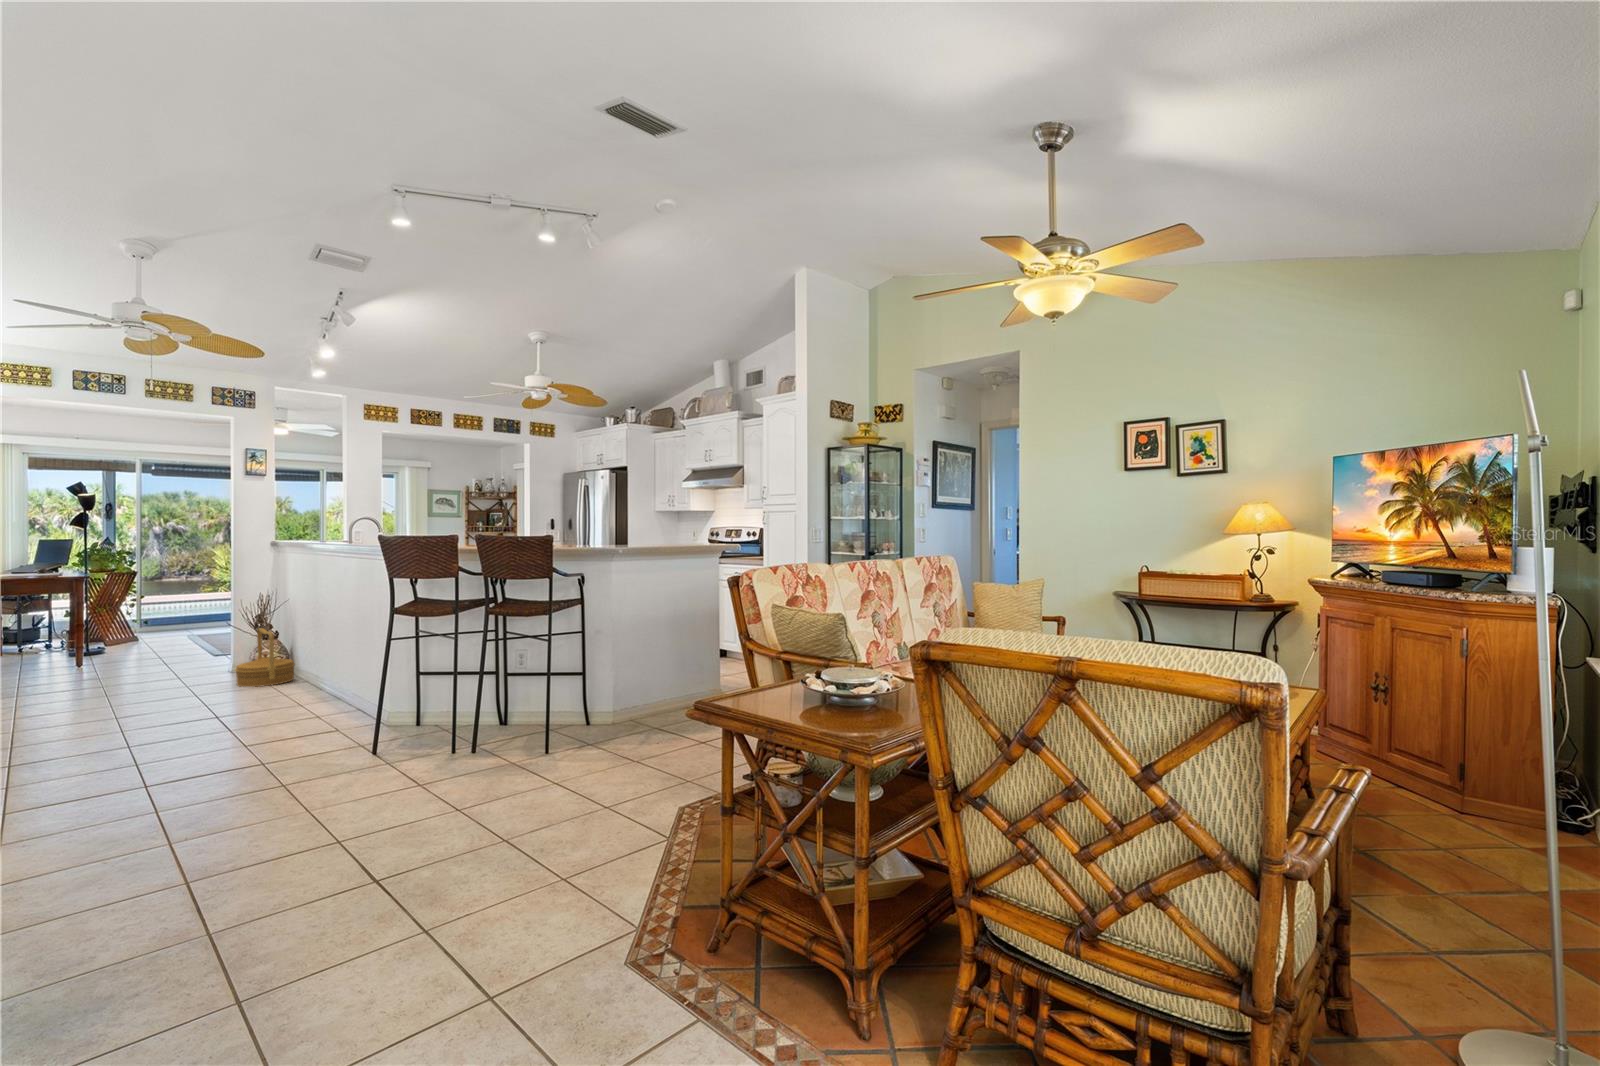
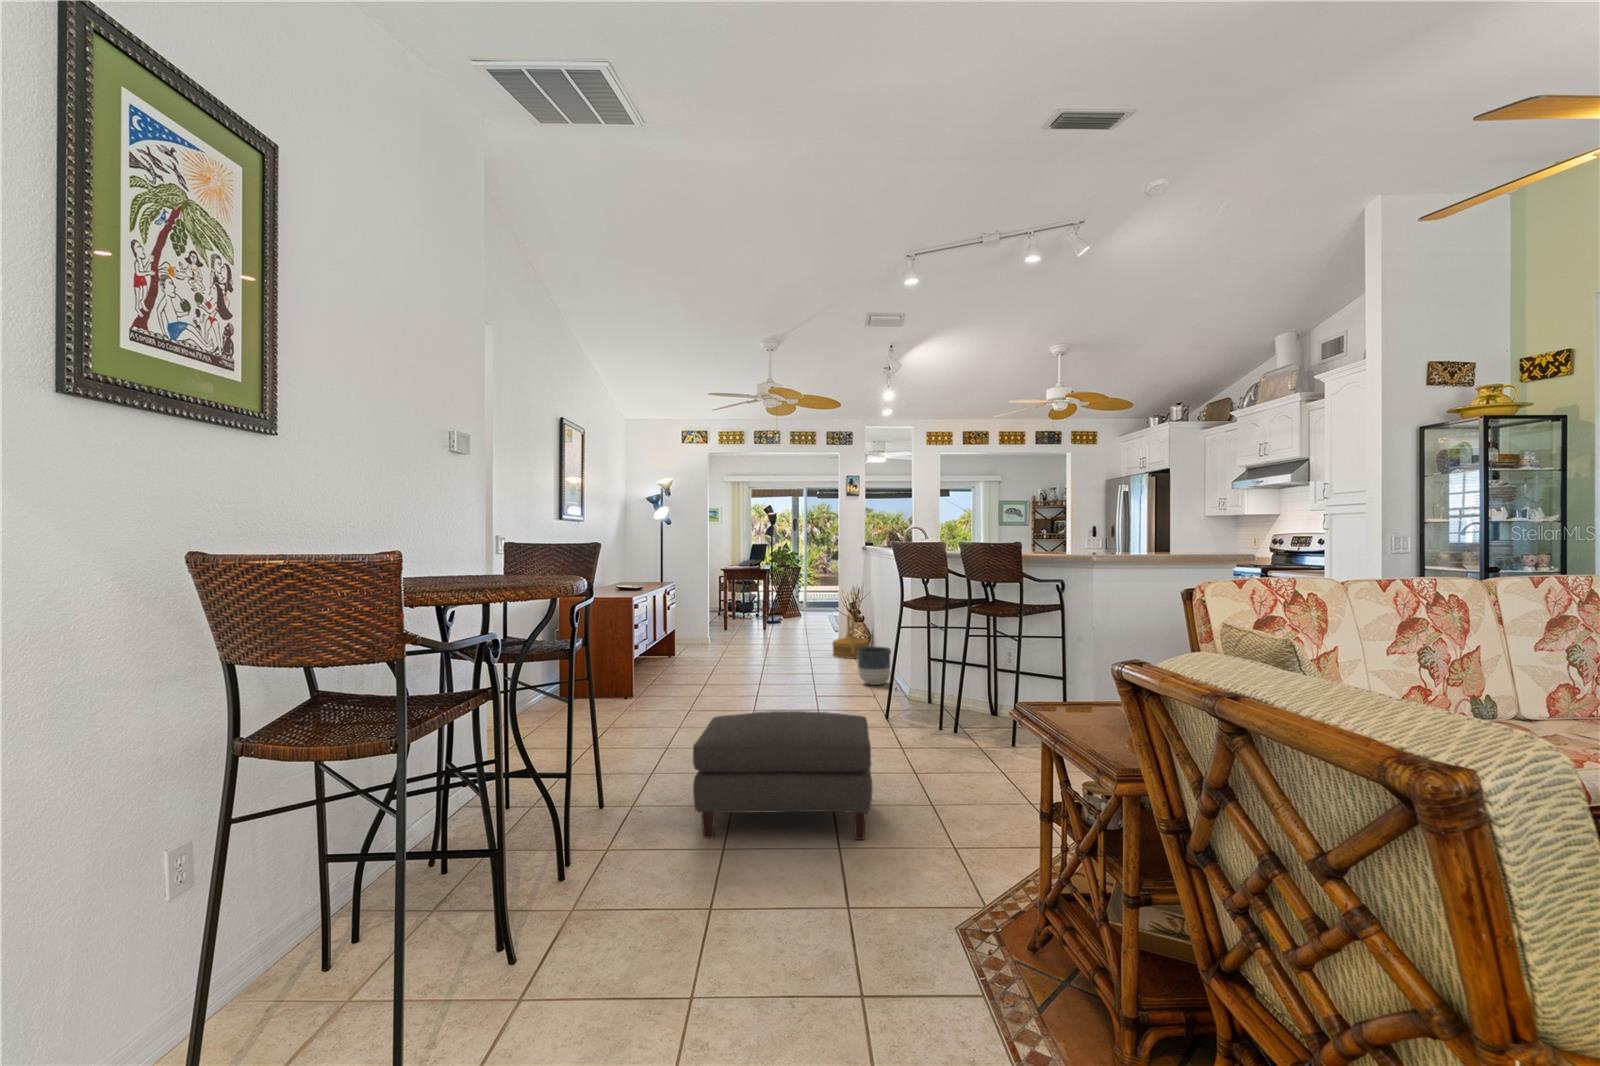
planter: none [302,665,353,714] -> present [857,647,891,685]
ottoman: none [163,754,460,992] -> present [693,711,873,839]

